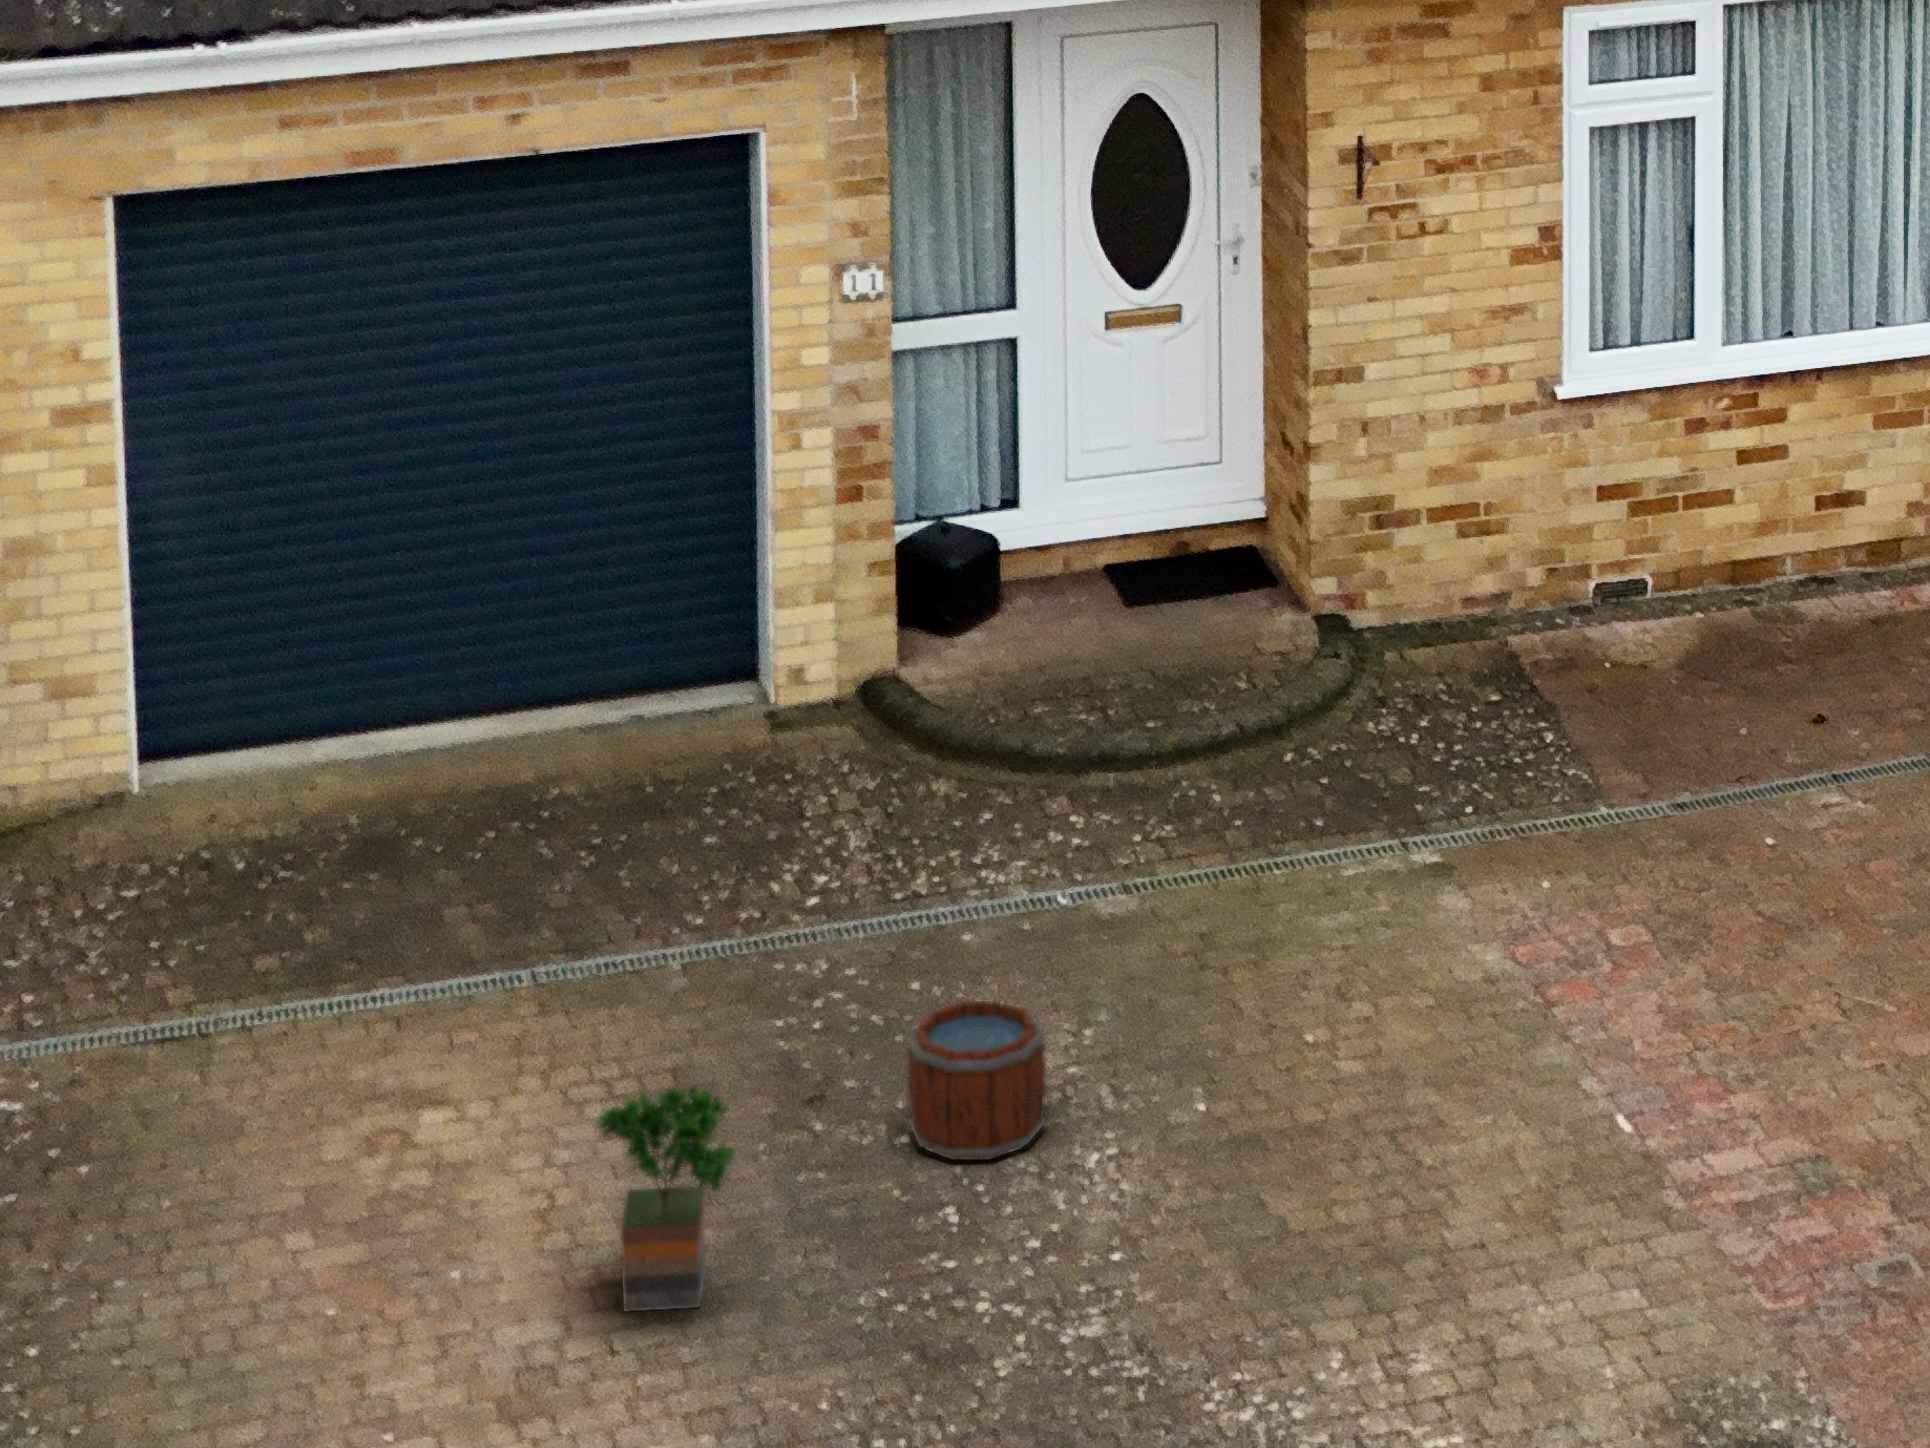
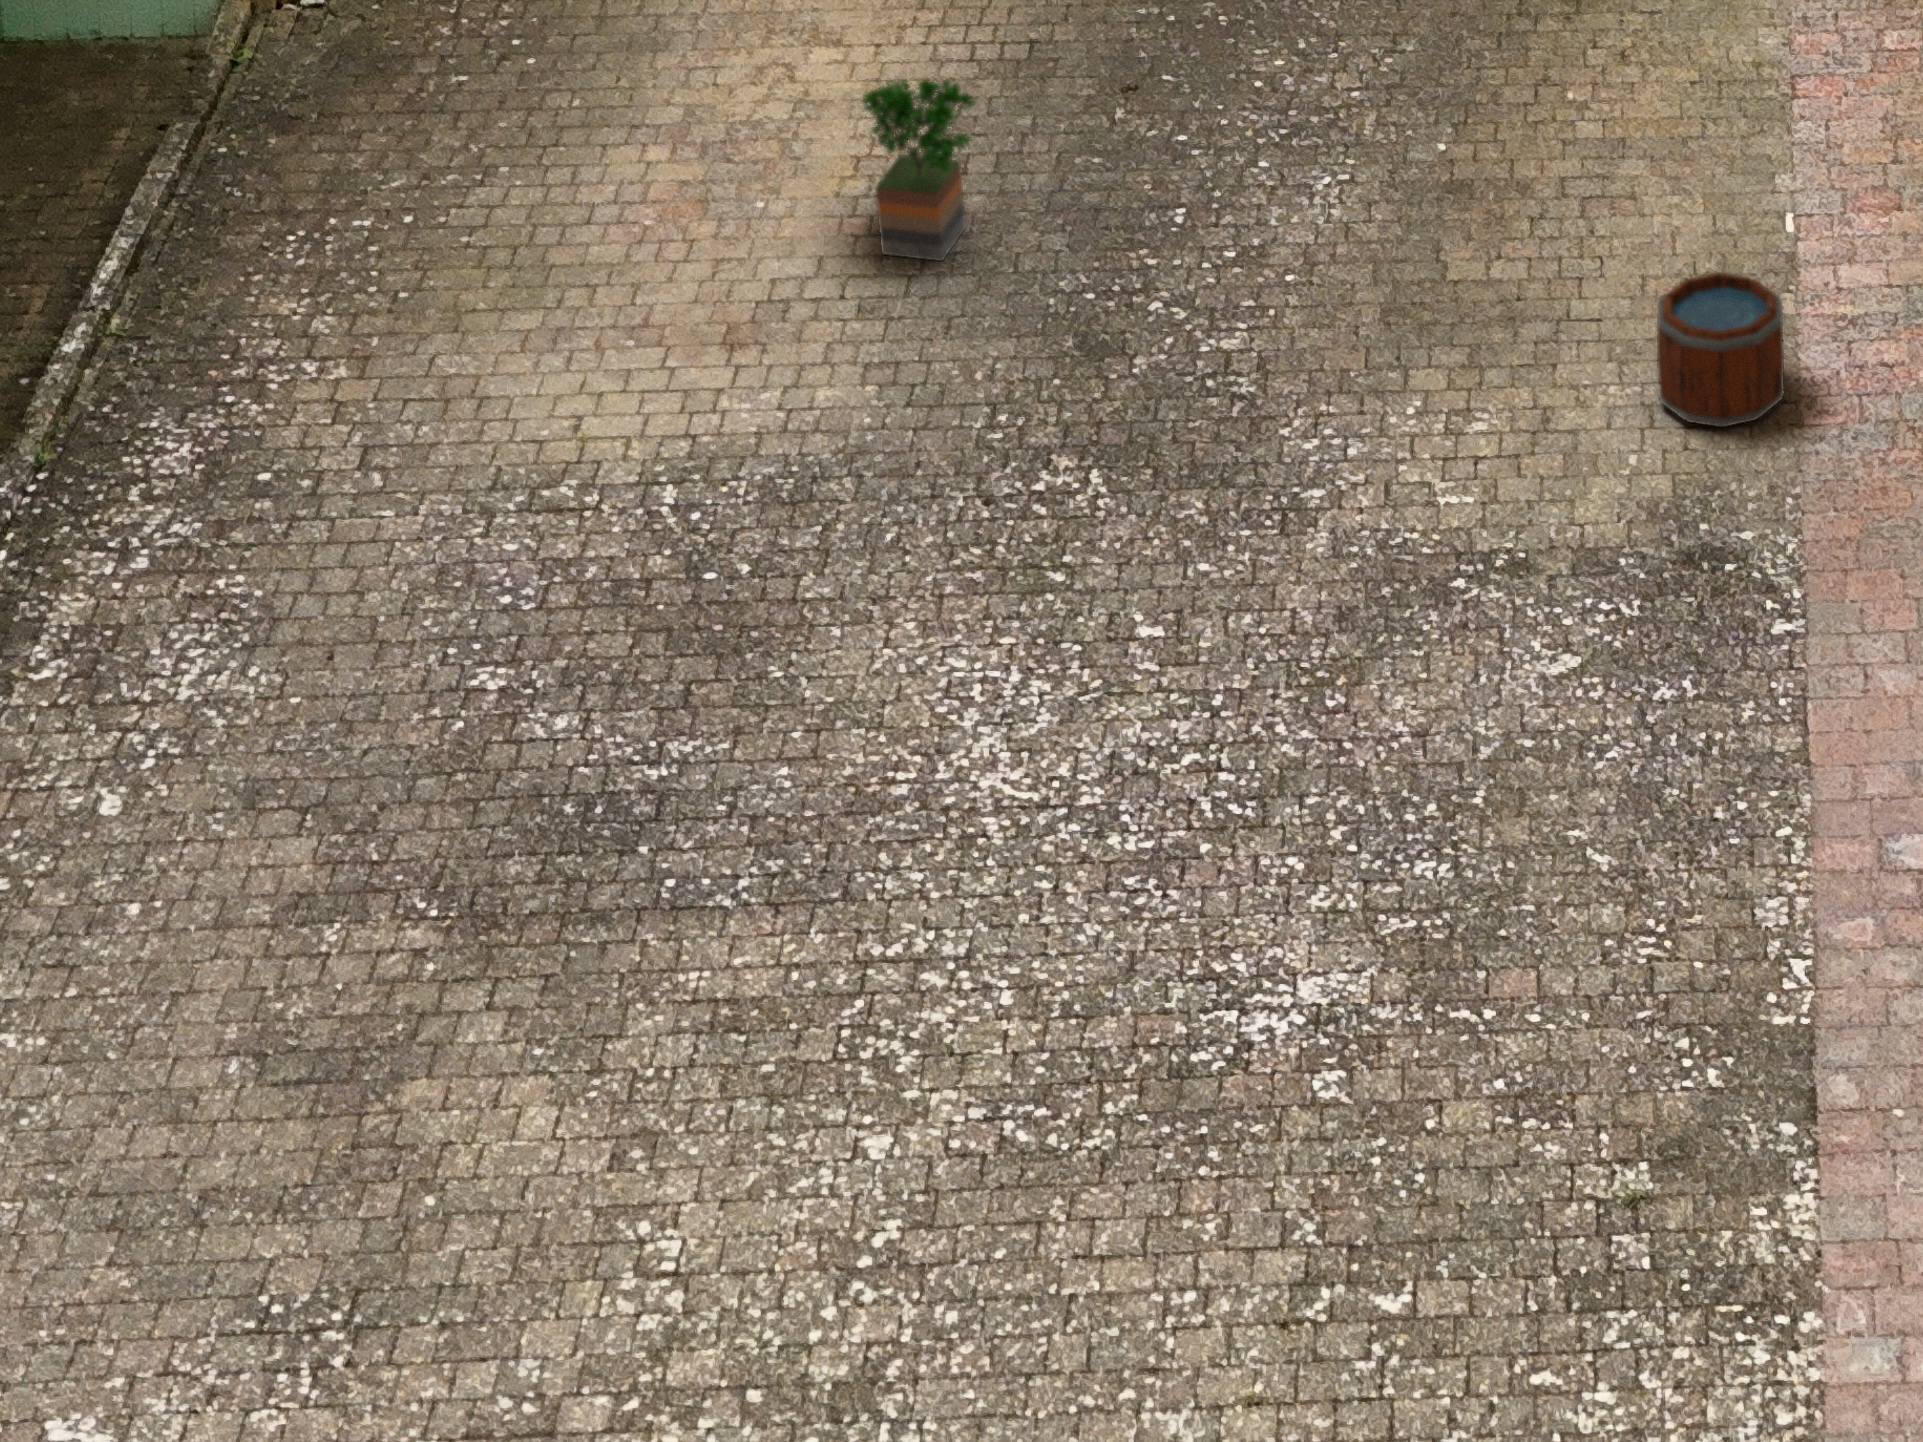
bucket: present [907,1001,1046,1160] -> present [1657,272,1784,427]

